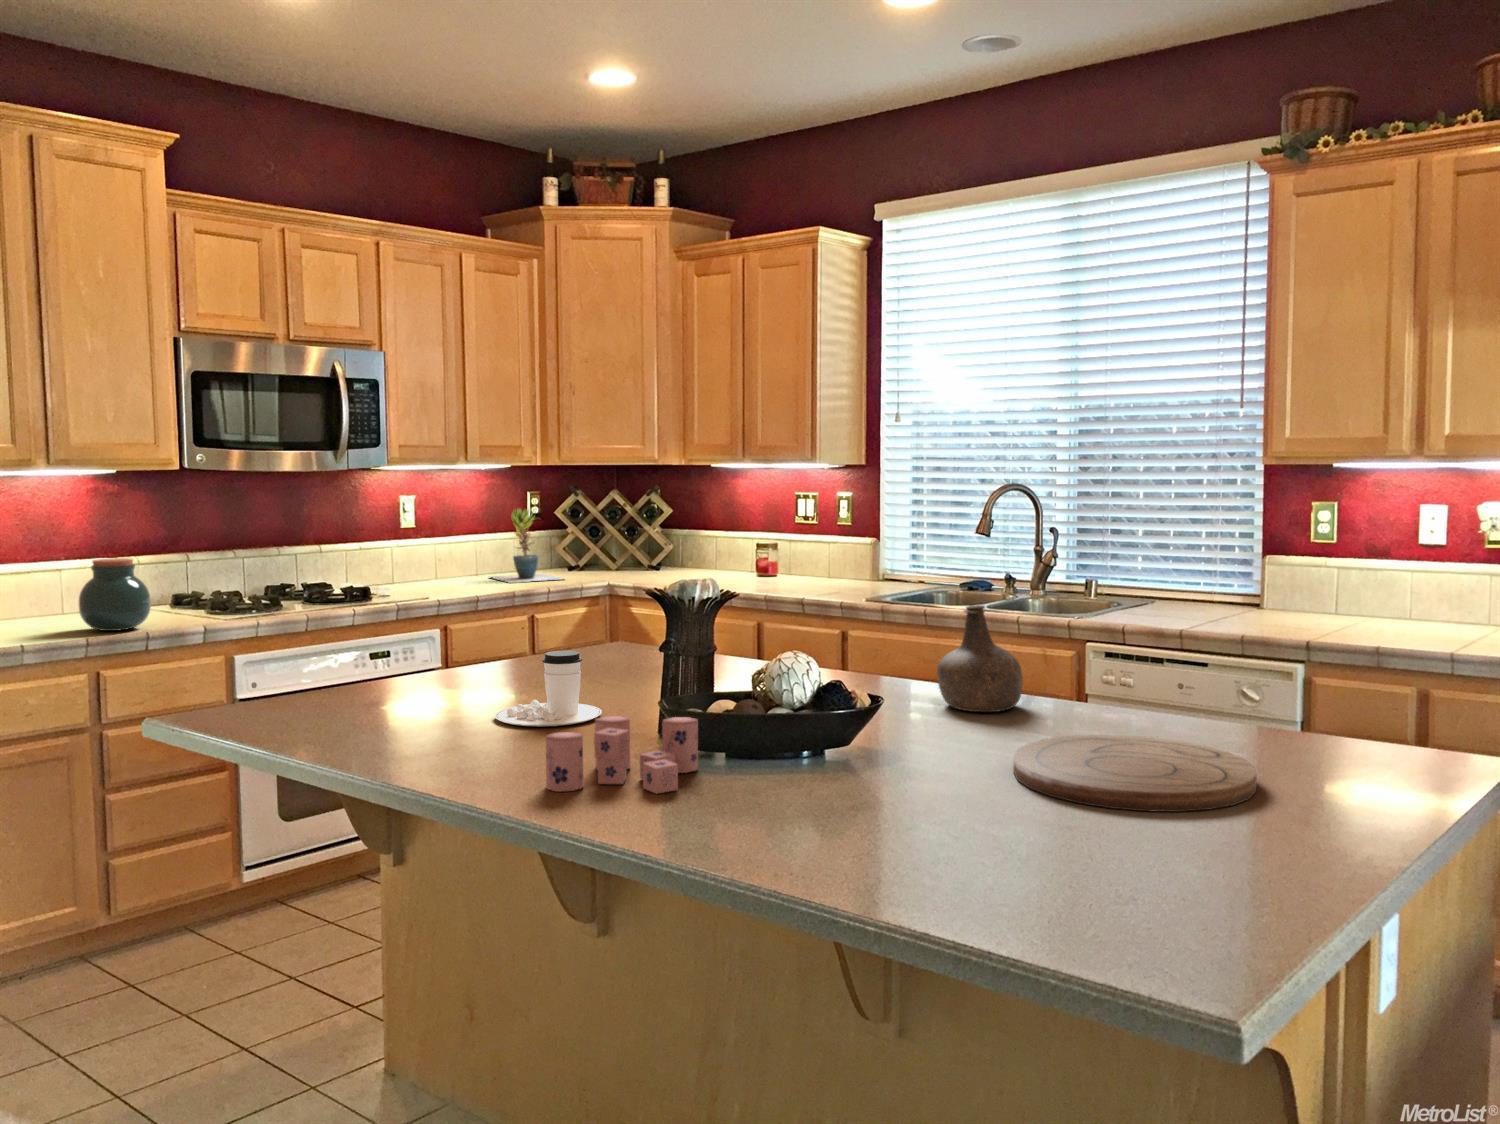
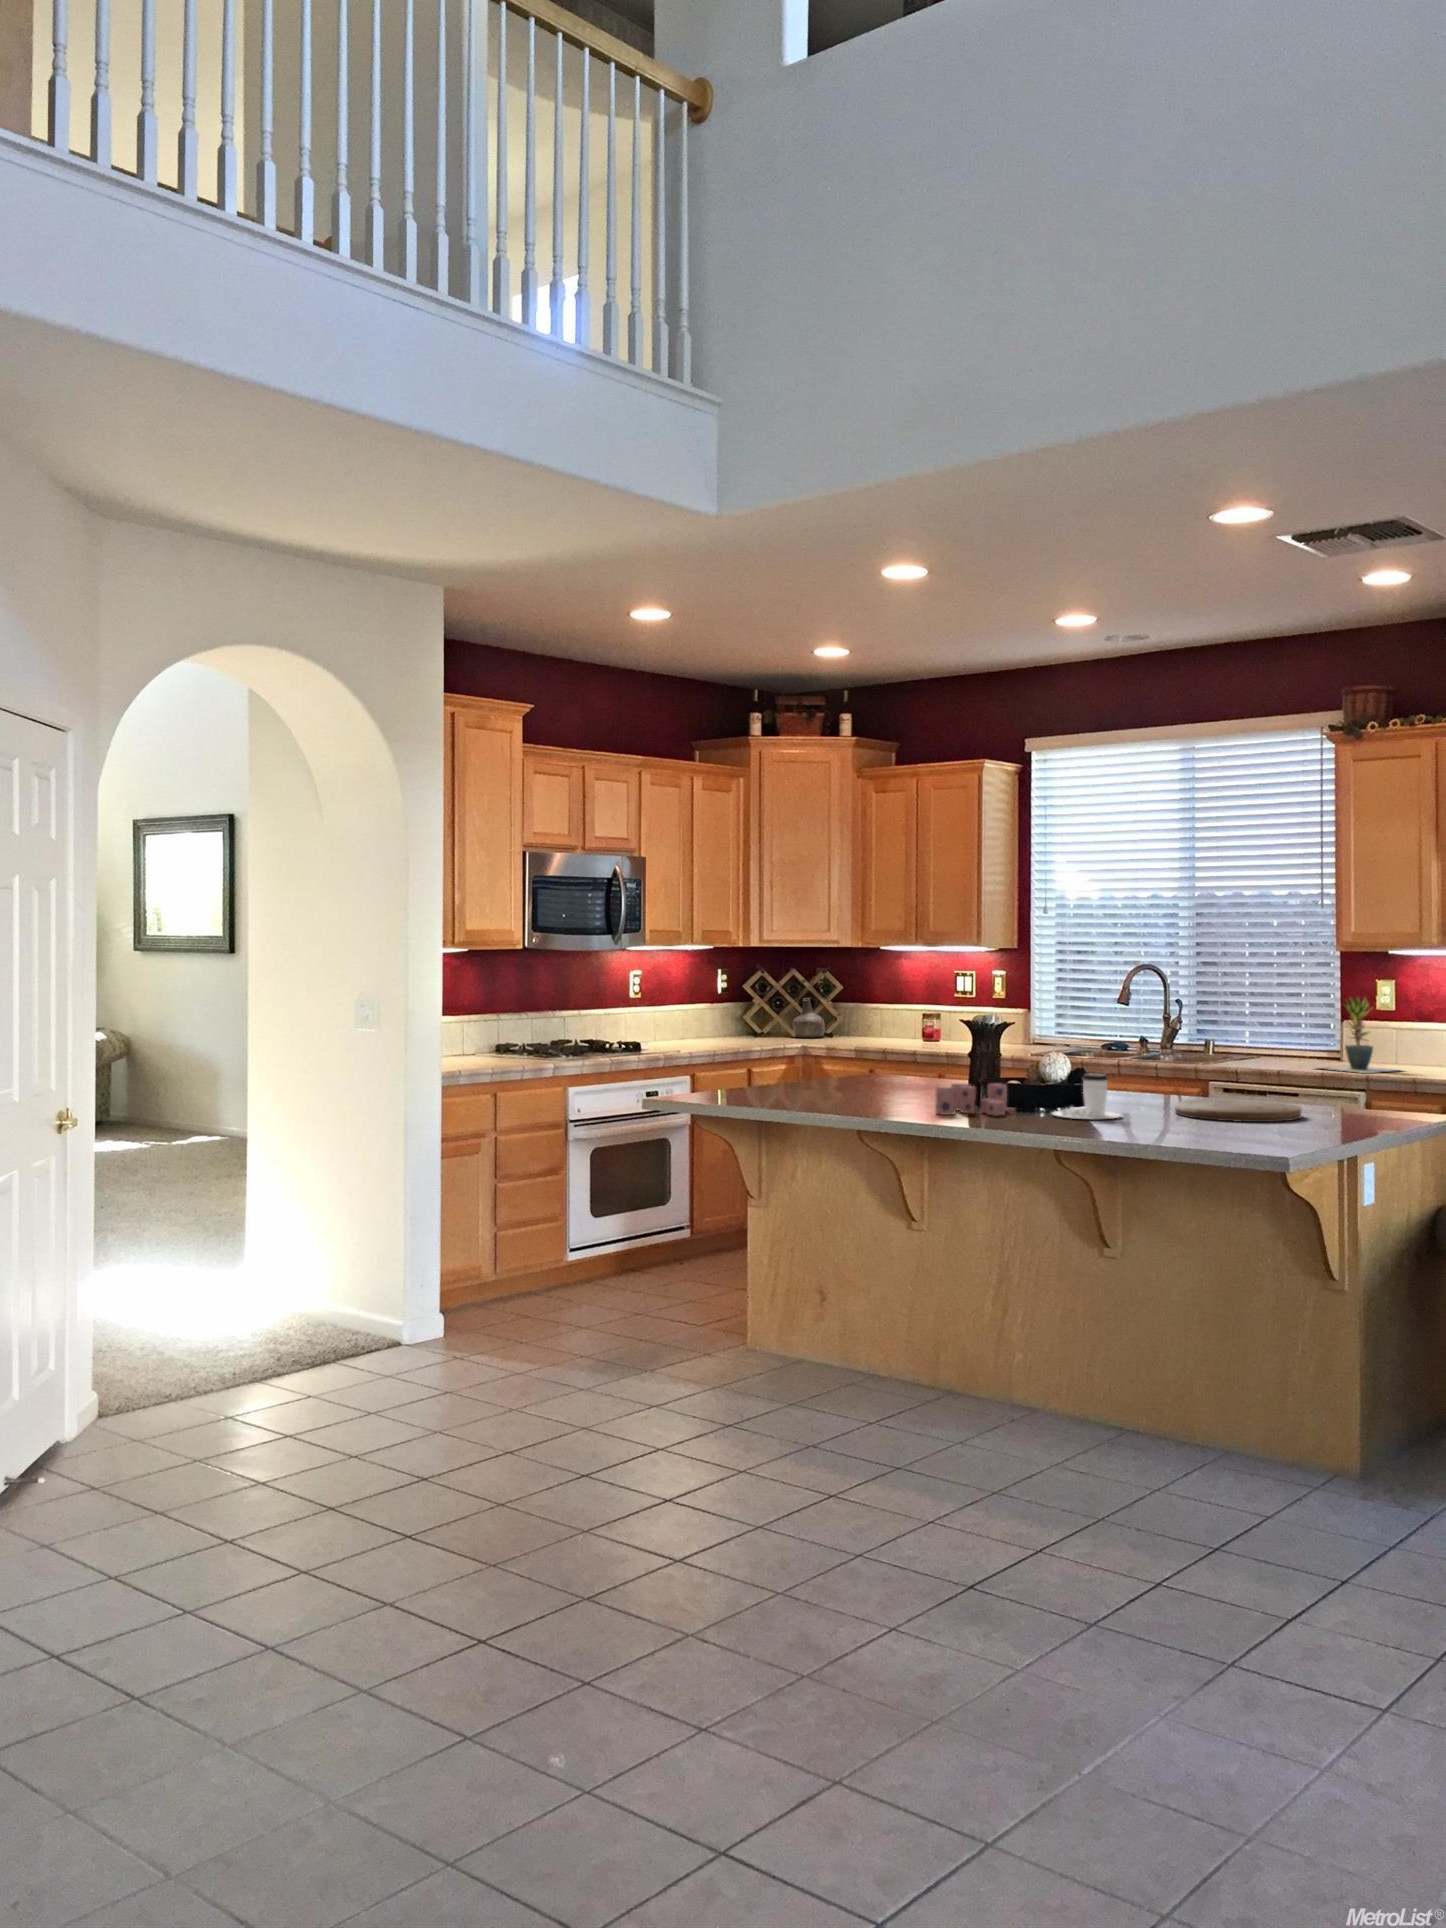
potted plant: present [492,509,562,583] -> present [1320,997,1397,1073]
jar: present [79,558,151,631] -> none [481,1012,527,1064]
bottle: present [937,605,1023,712] -> present [793,998,825,1038]
coffee cup: present [495,651,602,727] -> present [1052,1074,1121,1120]

